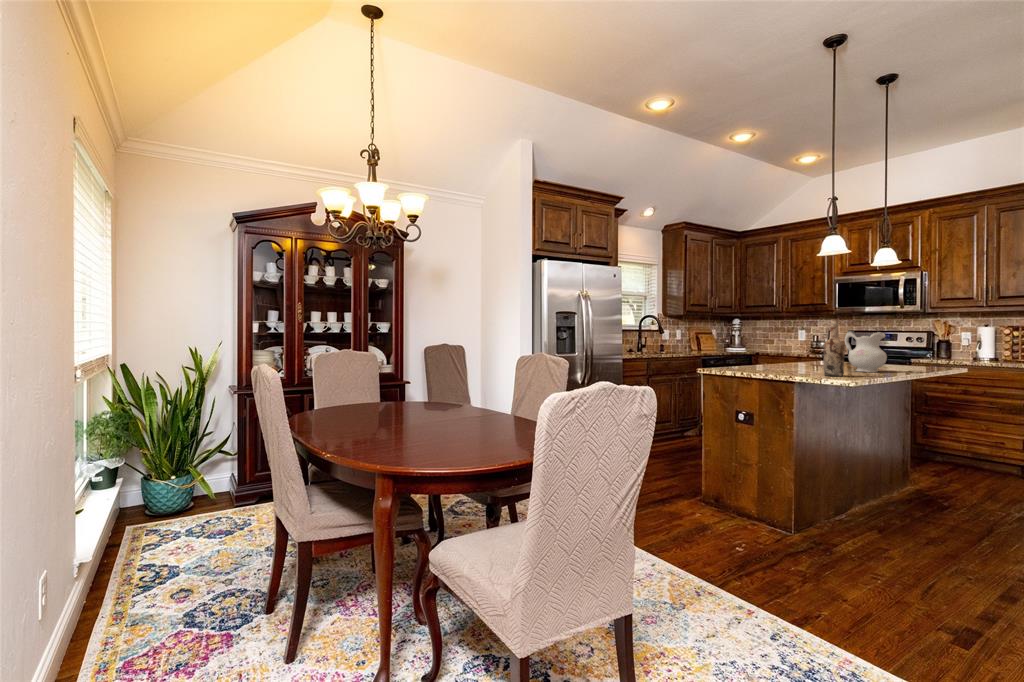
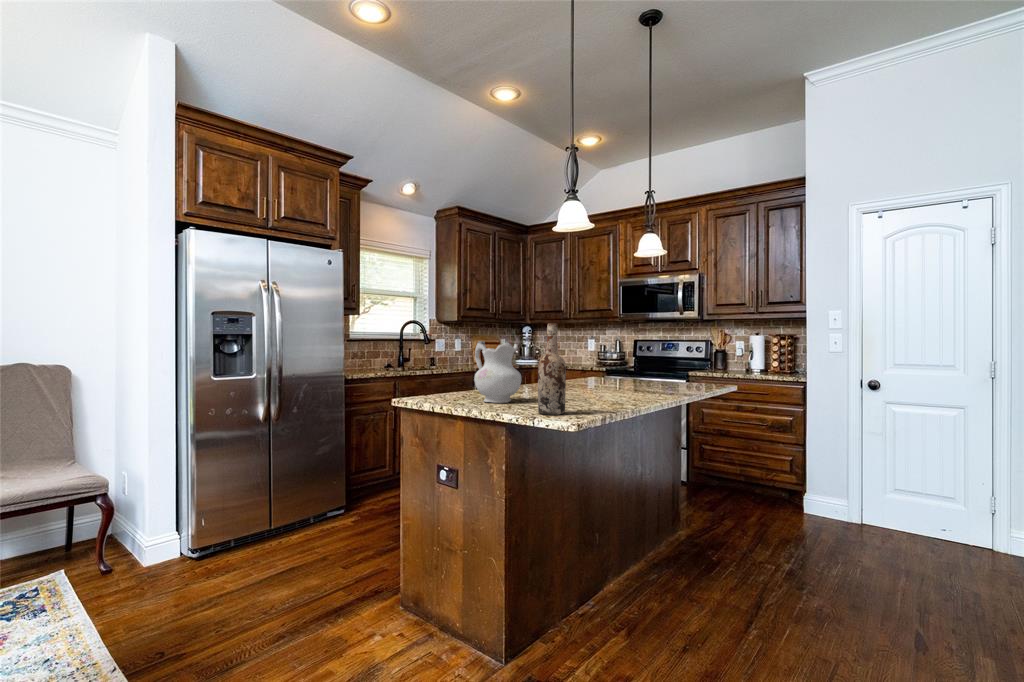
ceramic pitcher: present [845,331,887,372] -> present [474,341,521,403]

